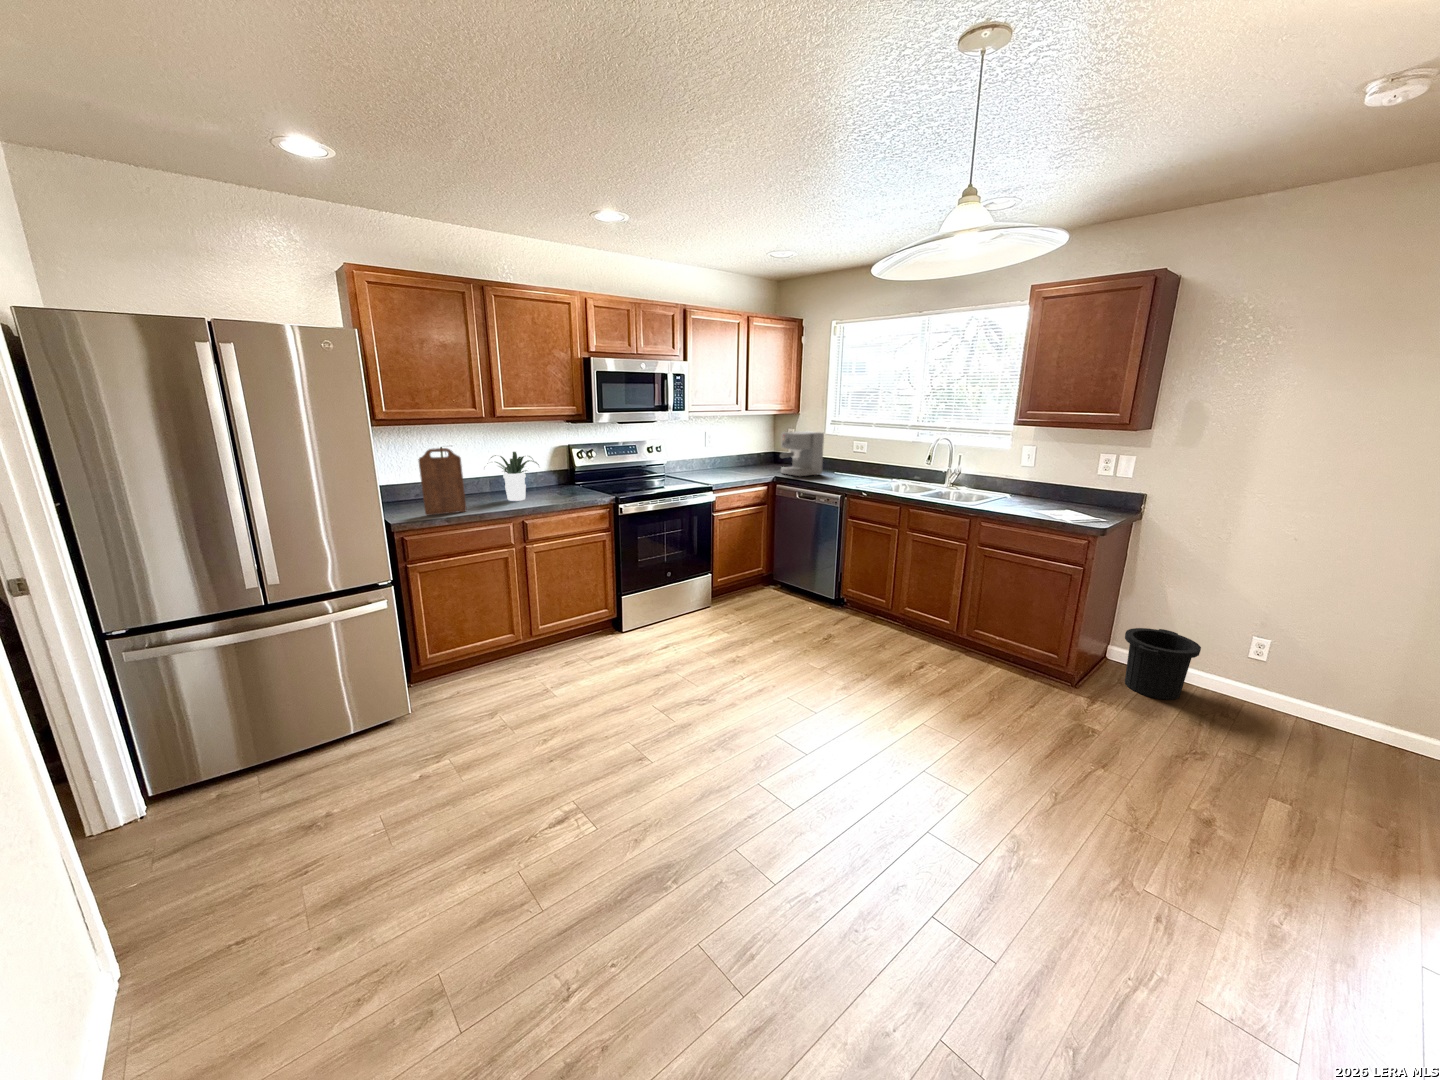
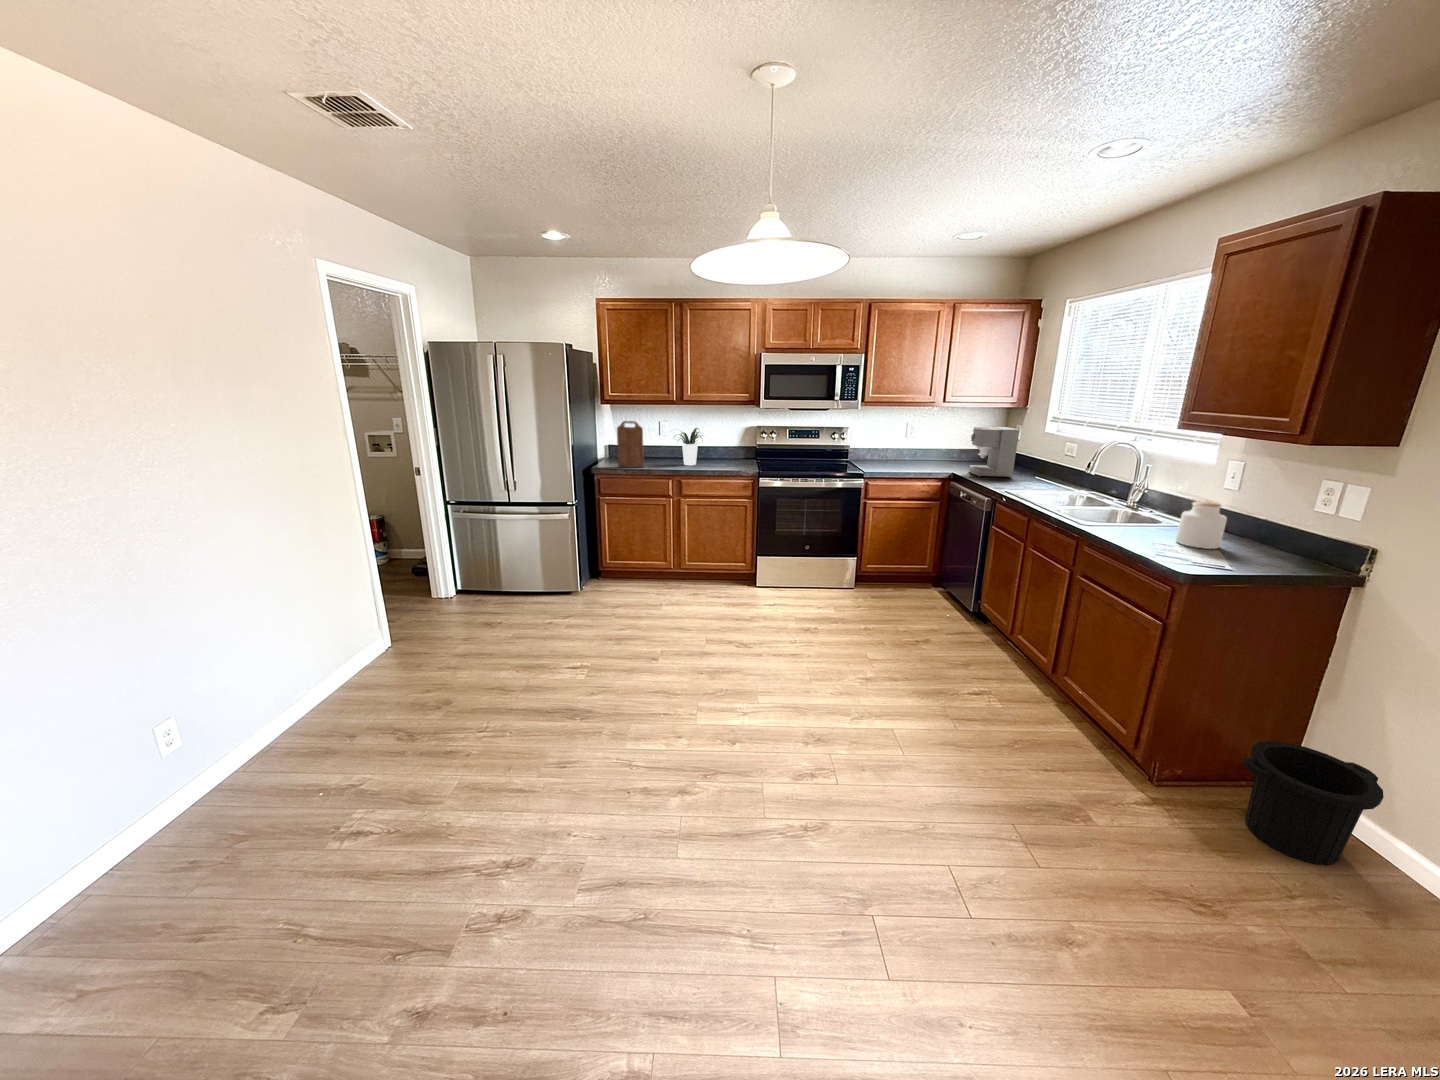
jar: none [1030,477,1062,510] -> present [1176,501,1227,549]

